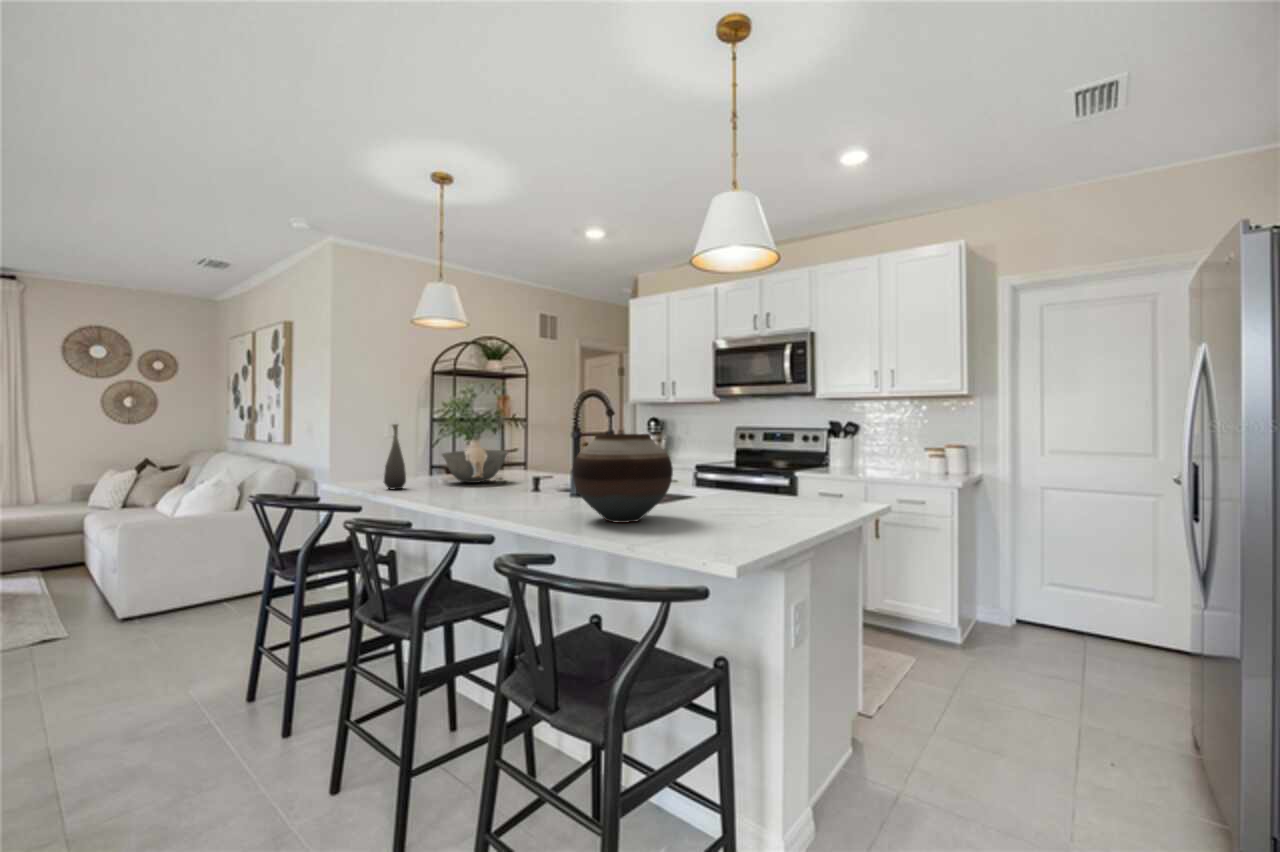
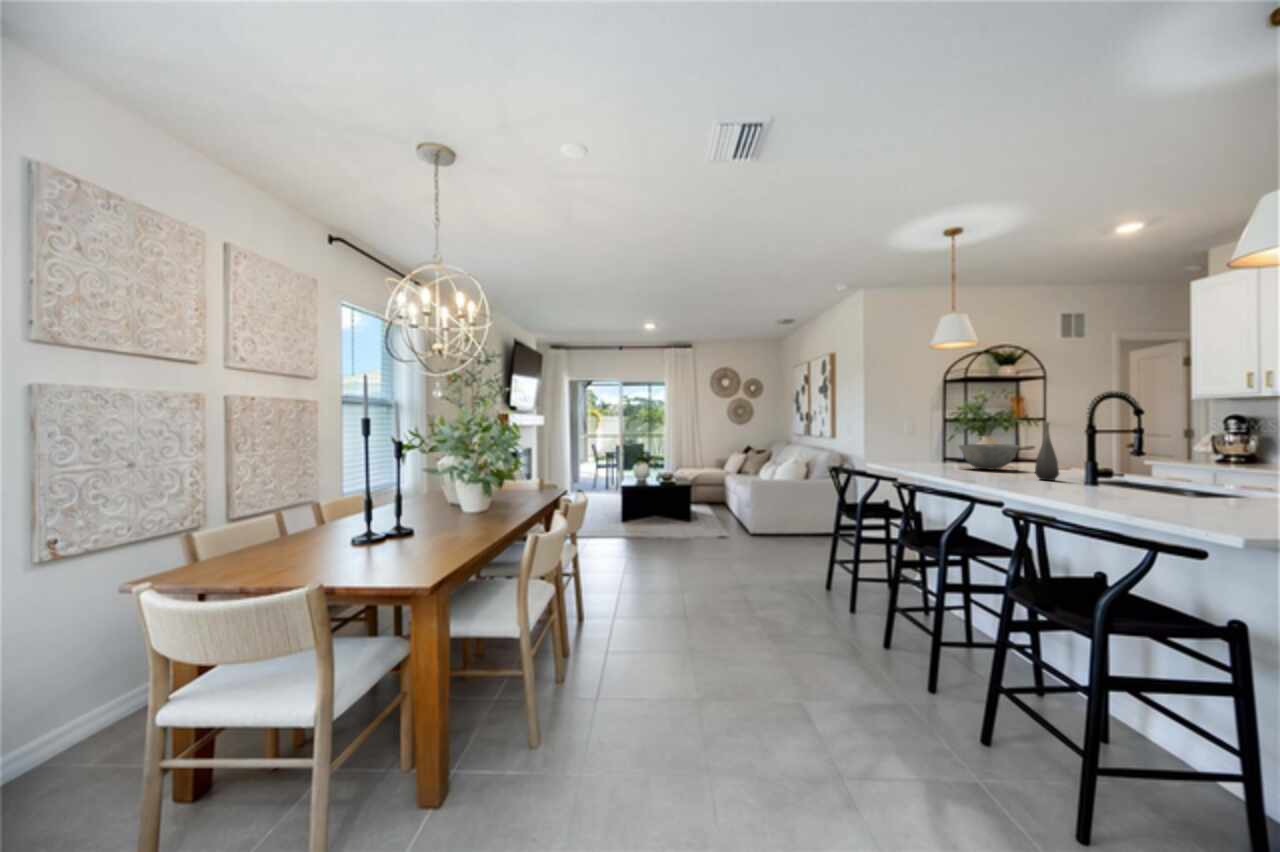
bottle: present [384,424,406,489] -> present [1035,422,1059,480]
vase: present [573,434,673,523] -> none [1079,429,1196,502]

